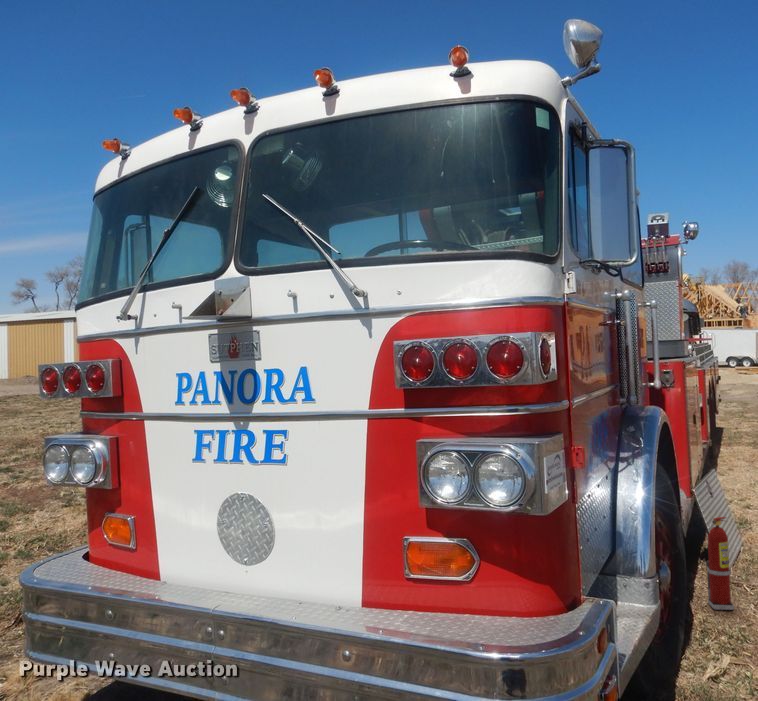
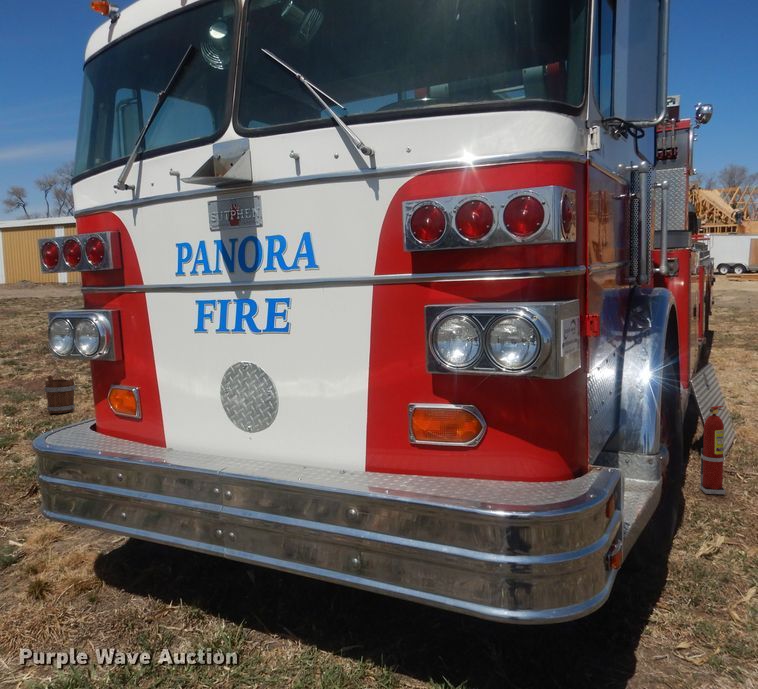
bucket: none [37,485,69,525] -> present [44,375,75,413]

